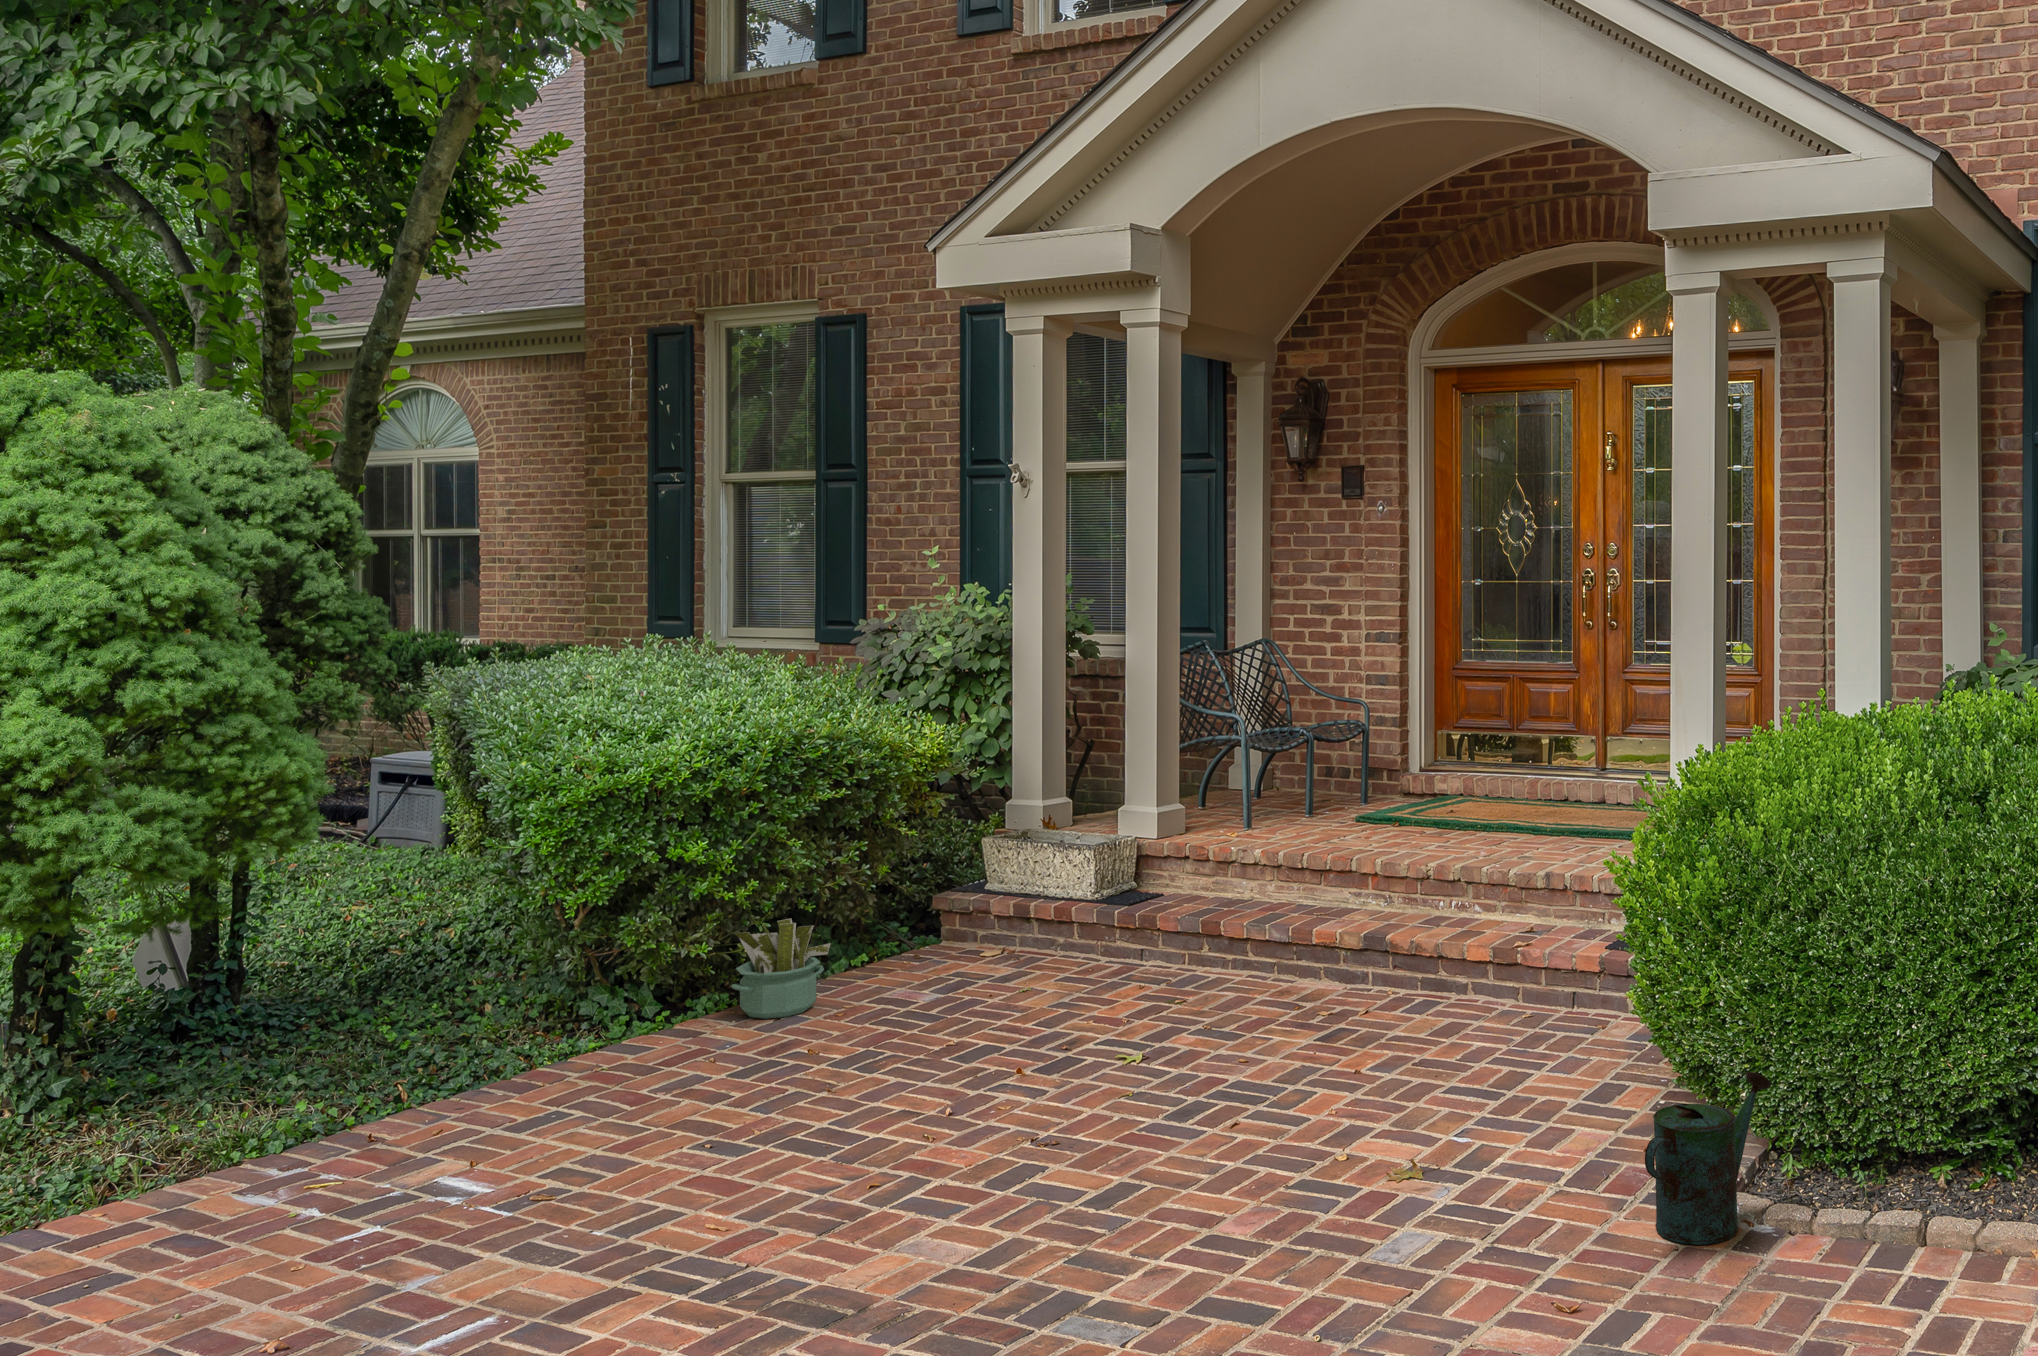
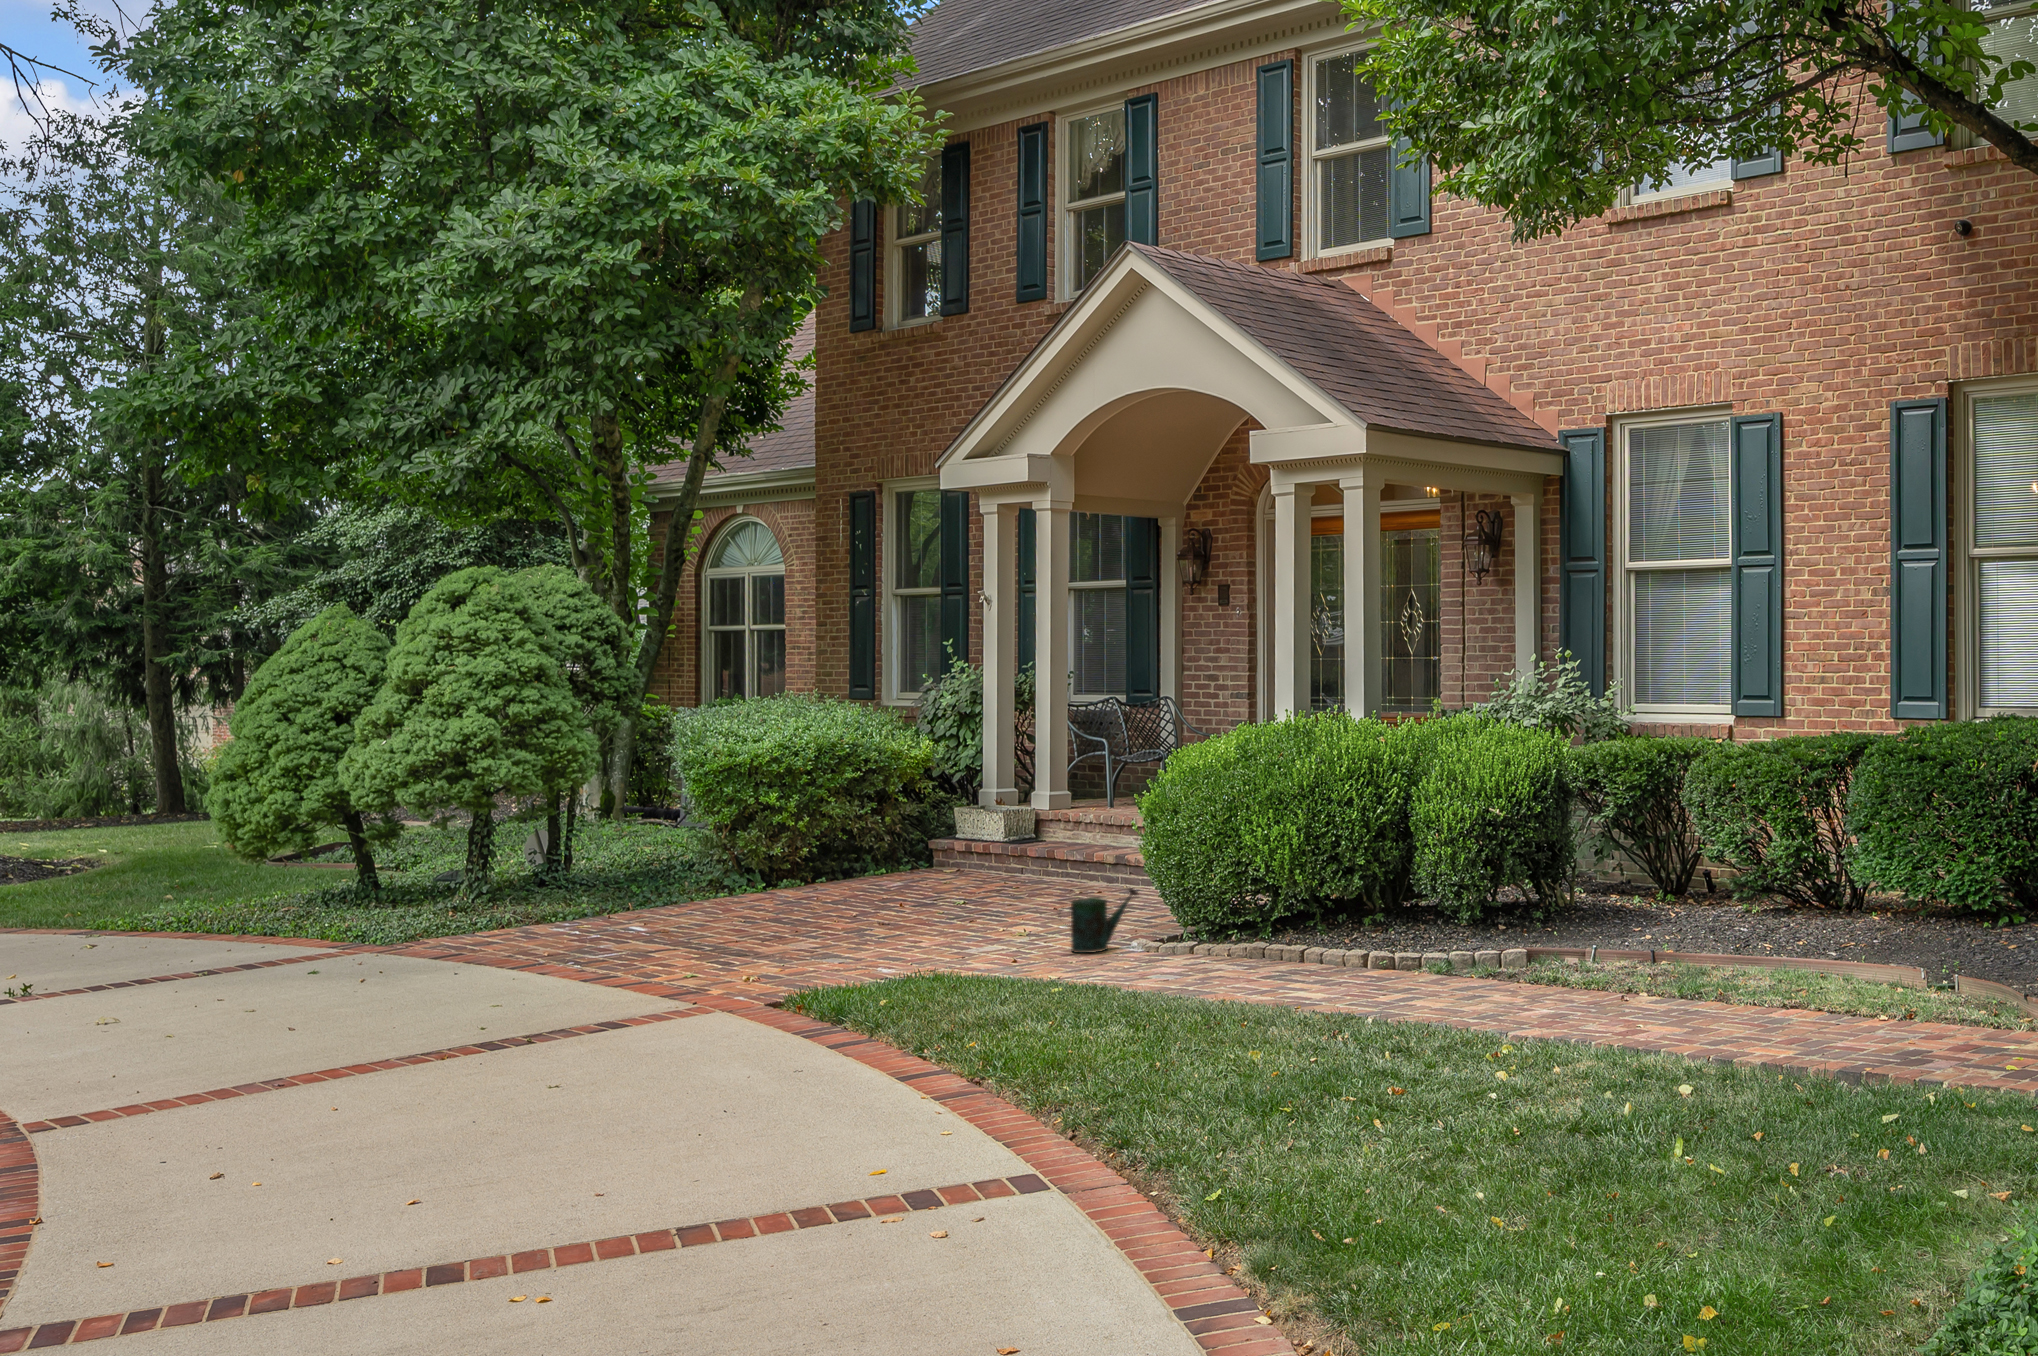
decorative plant: present [731,918,831,1019] -> none [792,842,847,891]

